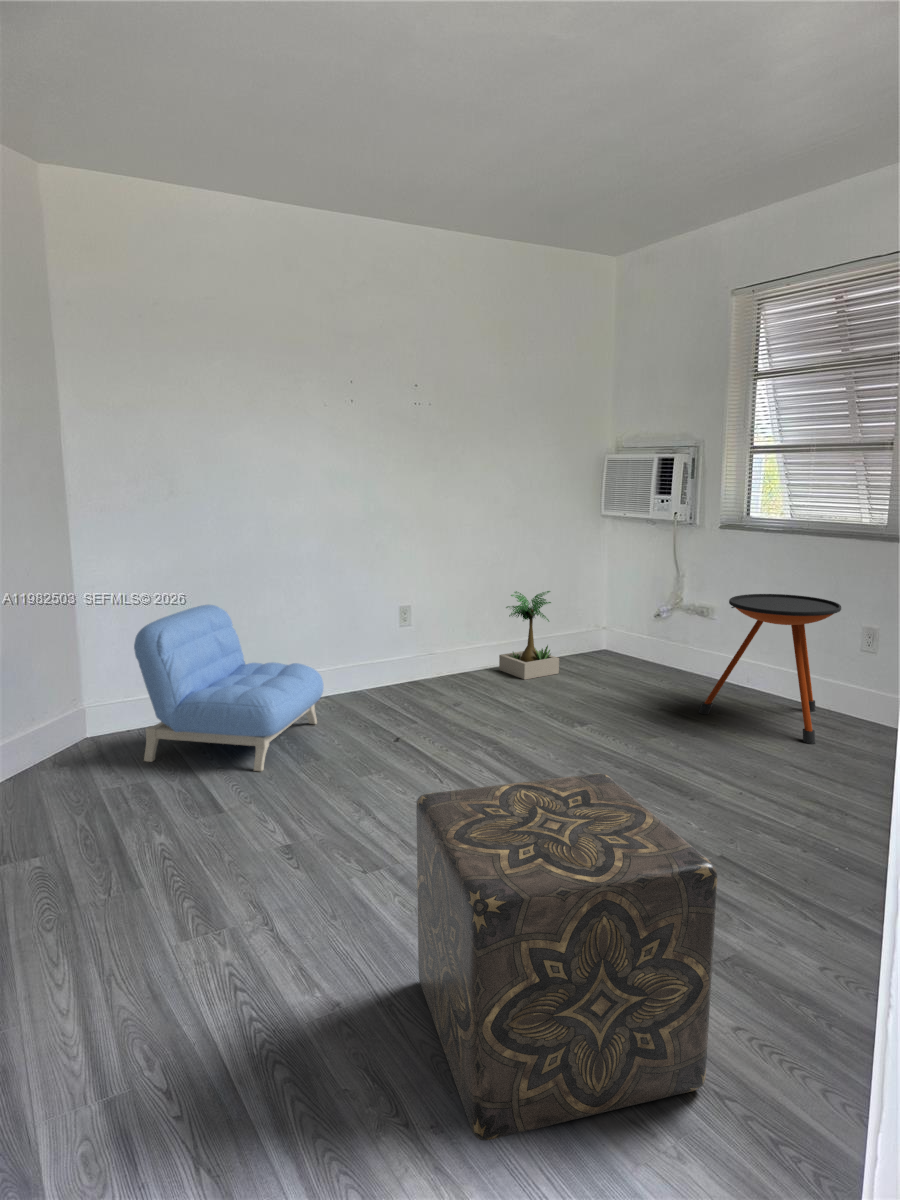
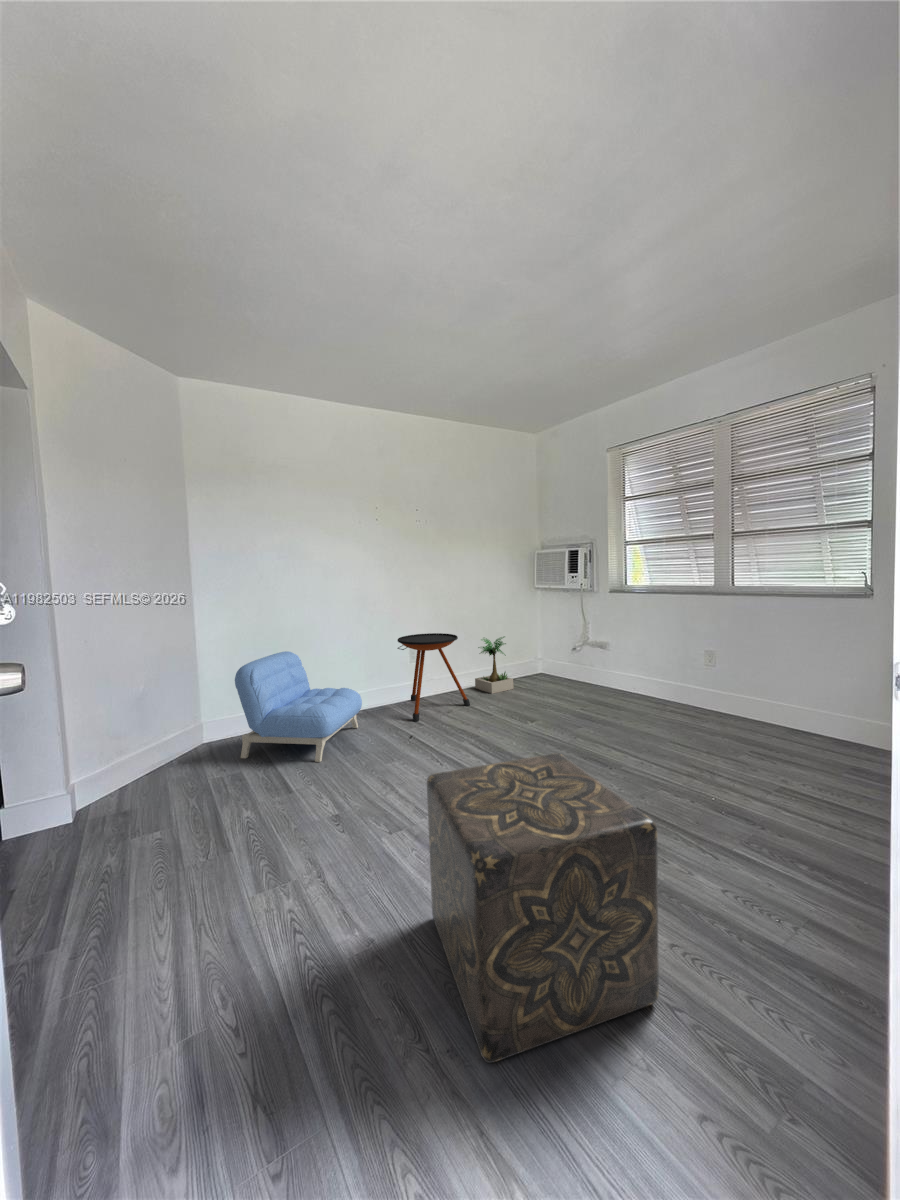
side table: present [699,594,841,744] -> present [398,633,470,722]

